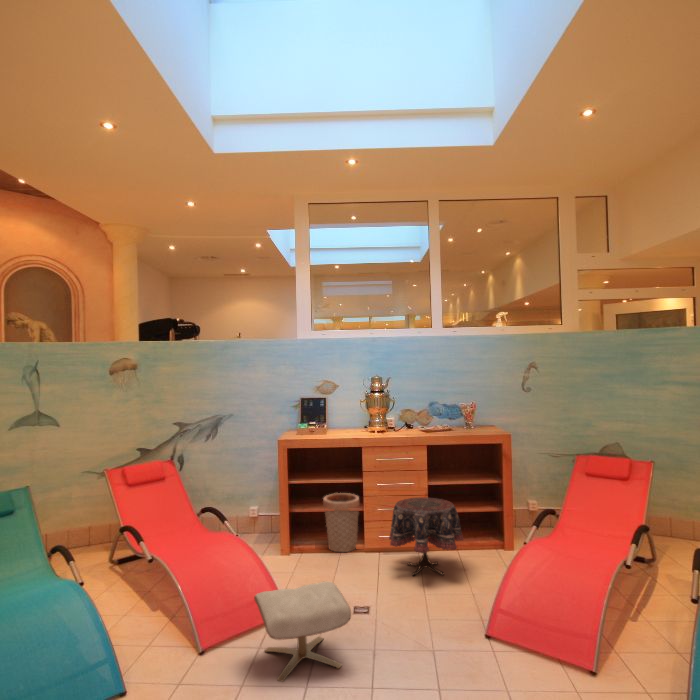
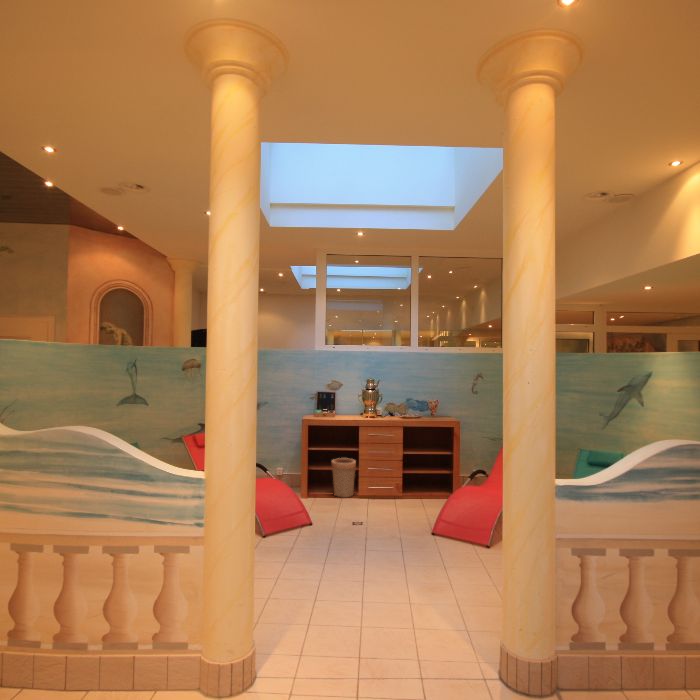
side table: present [389,497,463,576] -> none [374,461,423,510]
ottoman: present [254,581,351,682] -> none [291,501,348,551]

